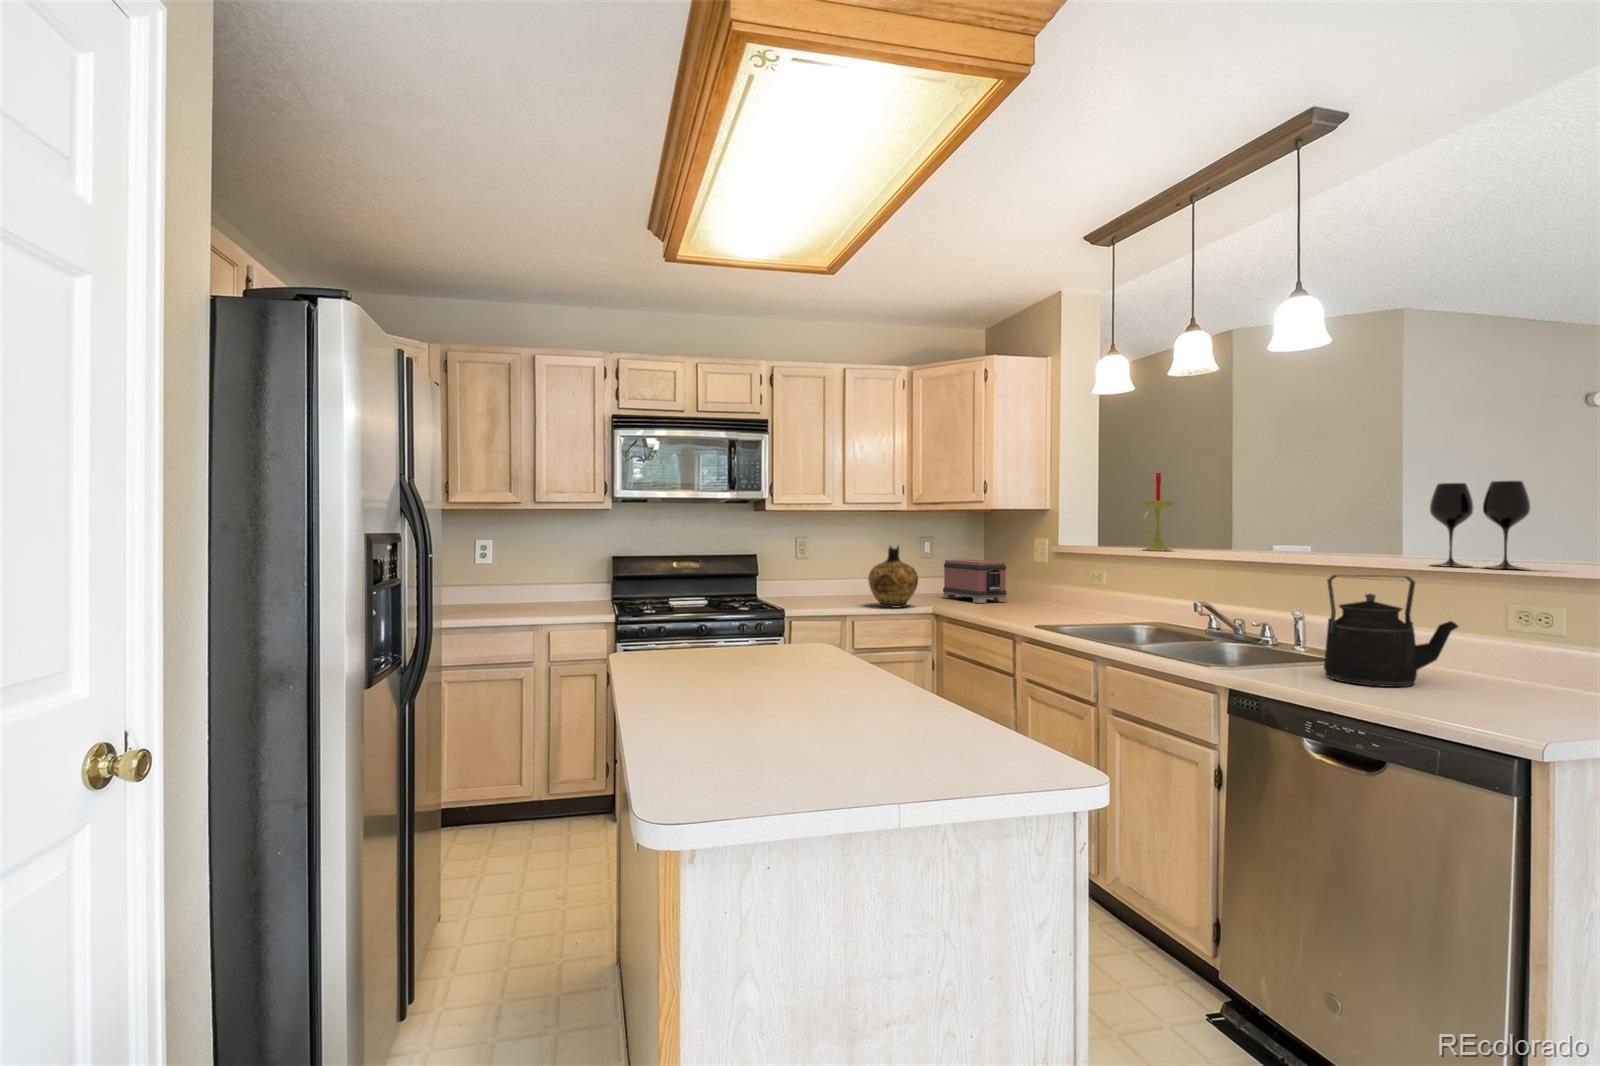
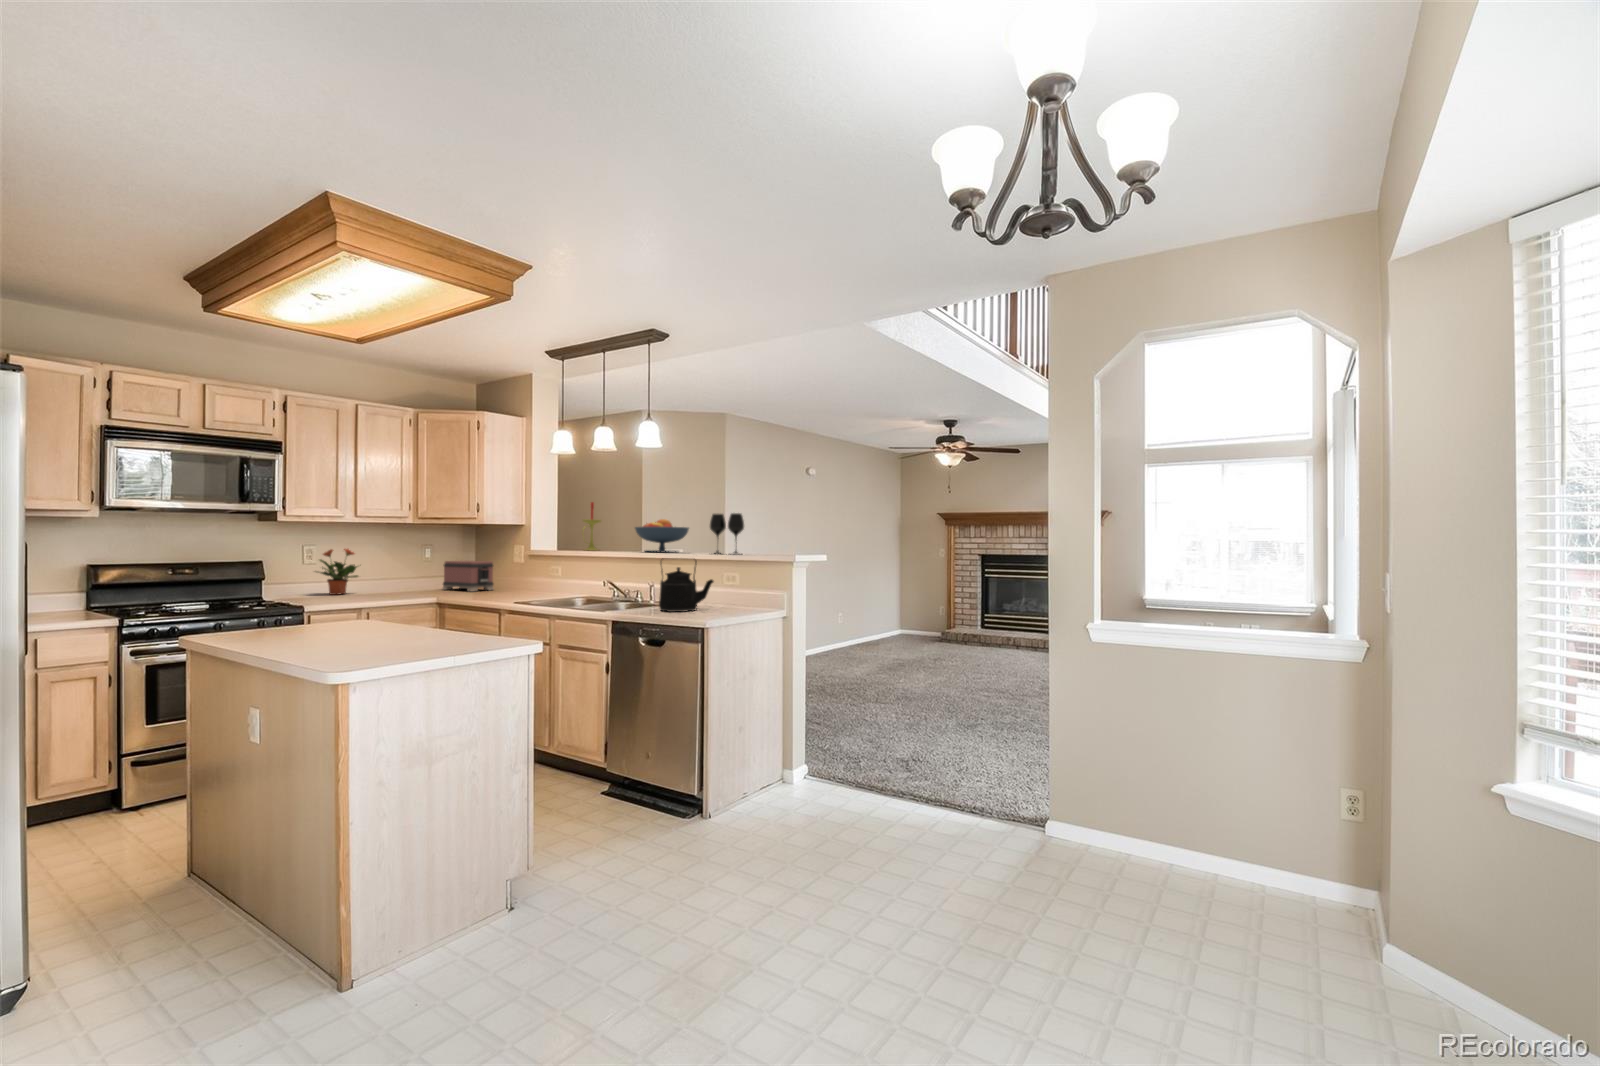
fruit bowl: none [1246,497,1363,559] -> present [635,519,689,552]
potted plant: none [802,543,853,600] -> present [318,549,358,595]
ceramic jug: present [868,546,918,607] -> none [378,549,422,597]

